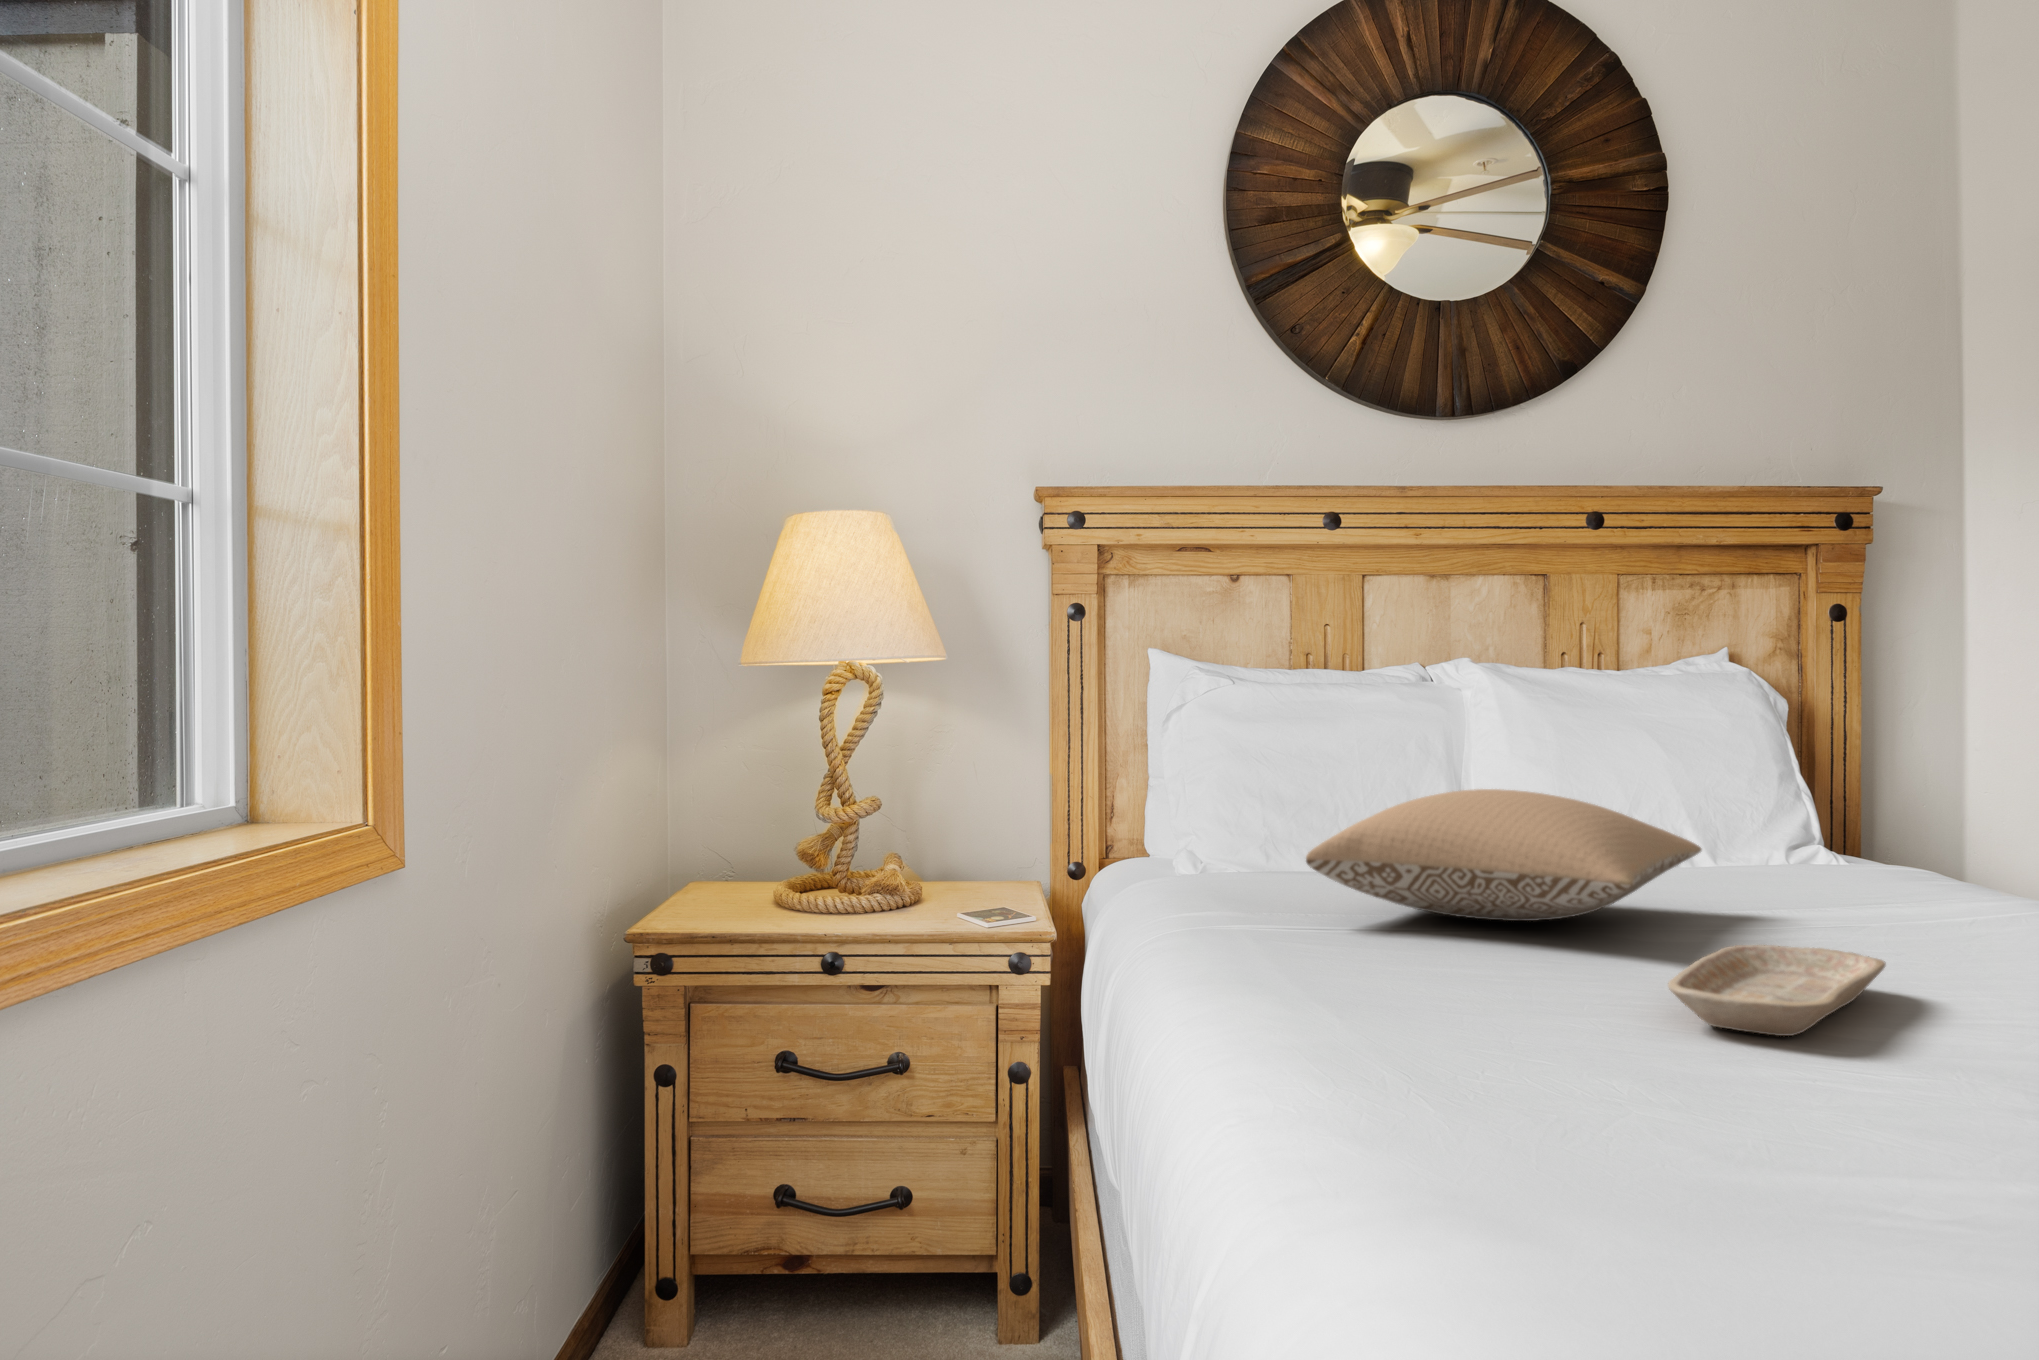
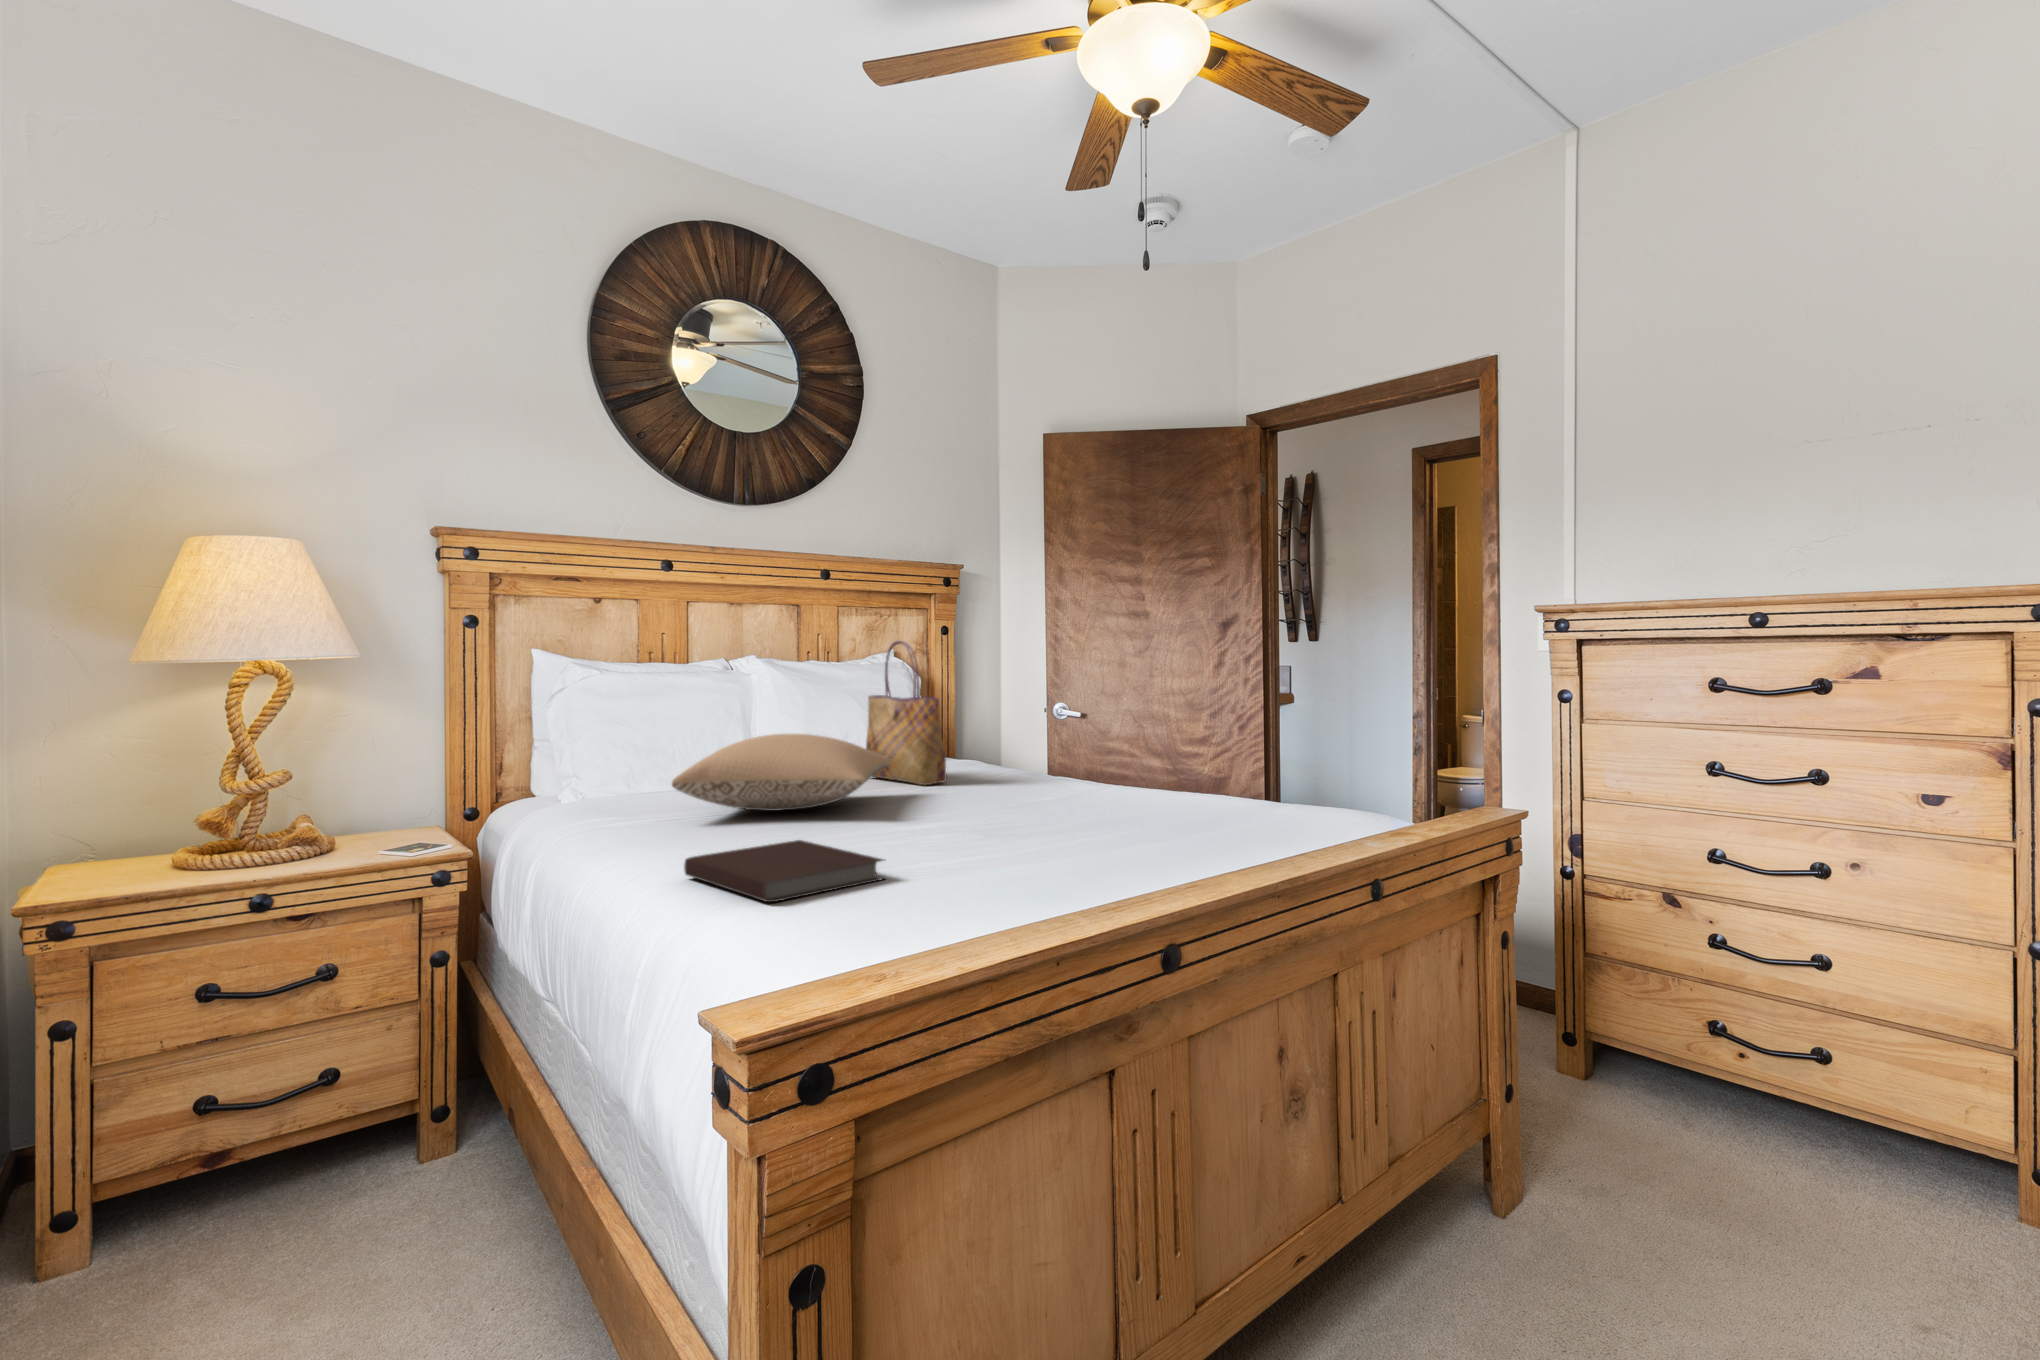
tote bag: none [1663,630,1823,900] -> present [866,641,947,785]
tray: present [1668,945,1886,1036] -> none [893,804,985,846]
notebook: none [1281,983,1633,1099] -> present [684,840,884,902]

